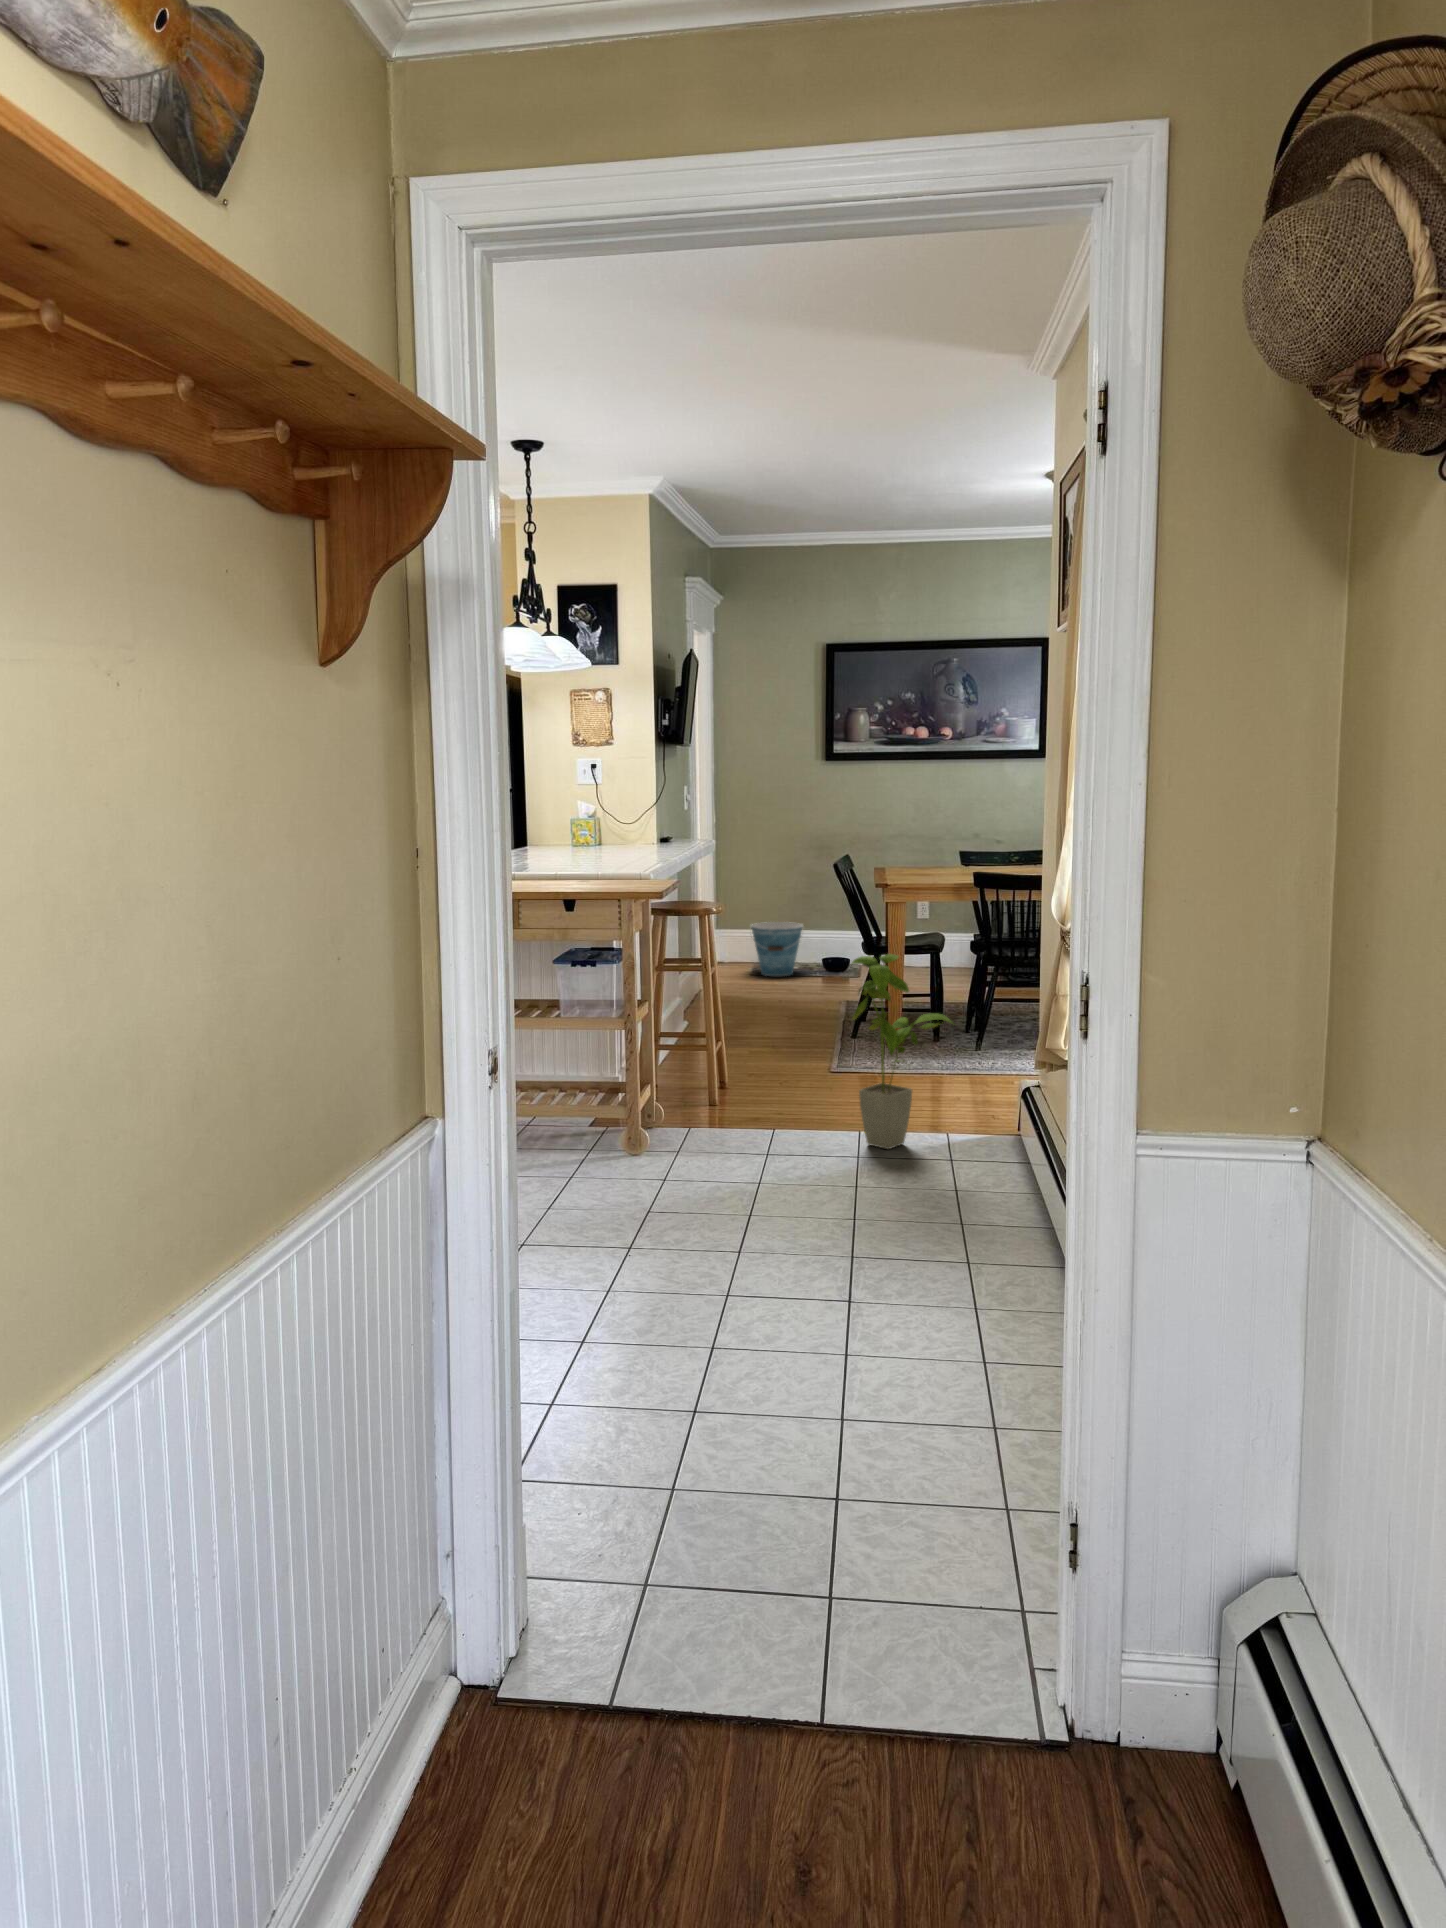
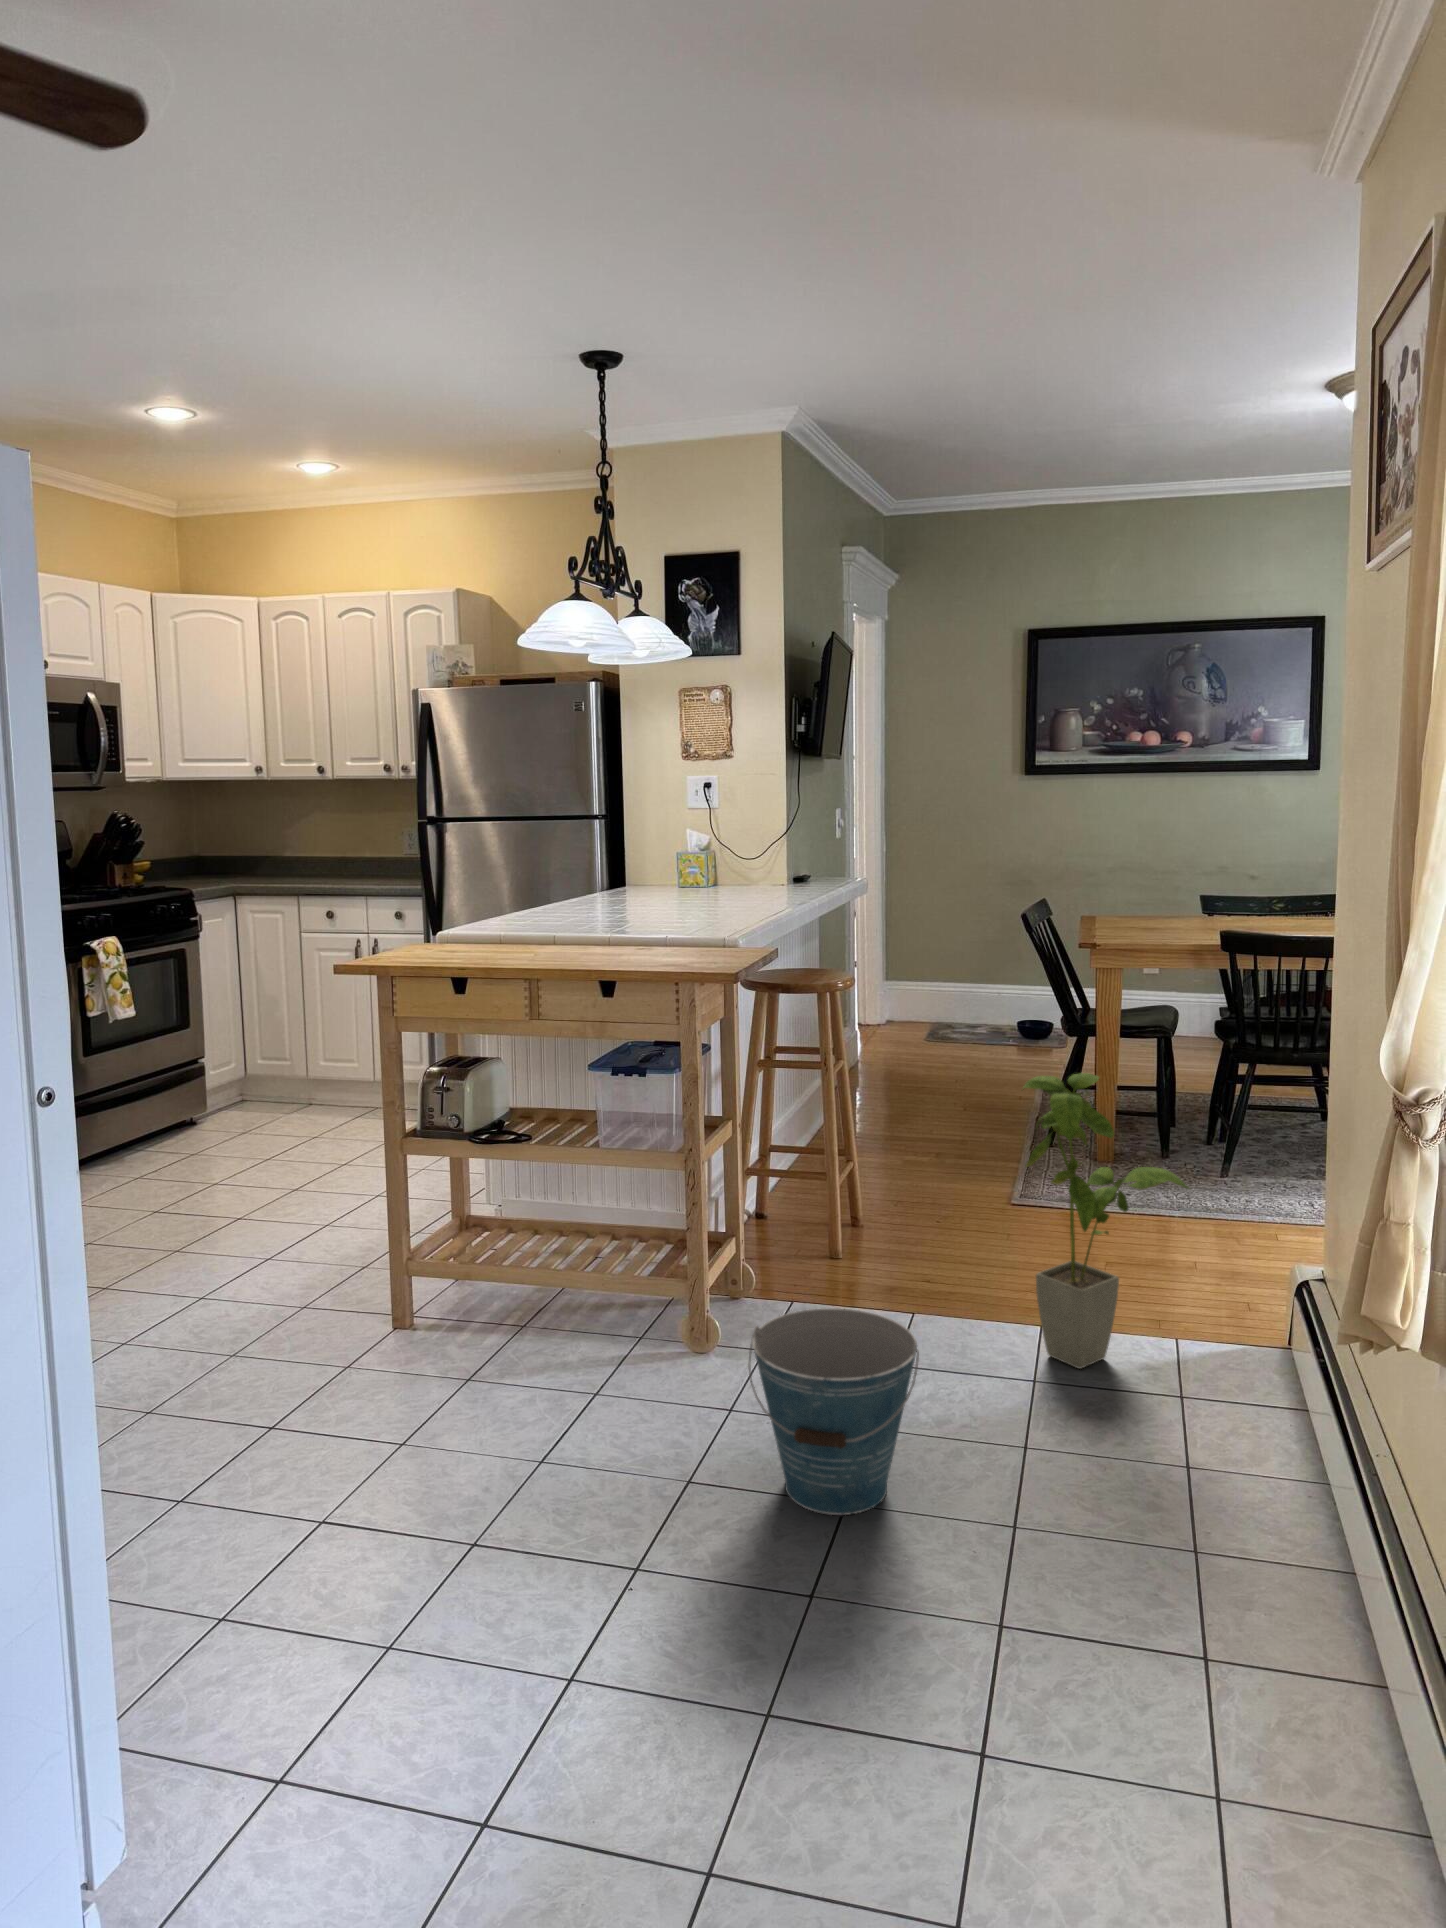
bucket: present [751,922,803,976] -> present [748,1308,919,1515]

